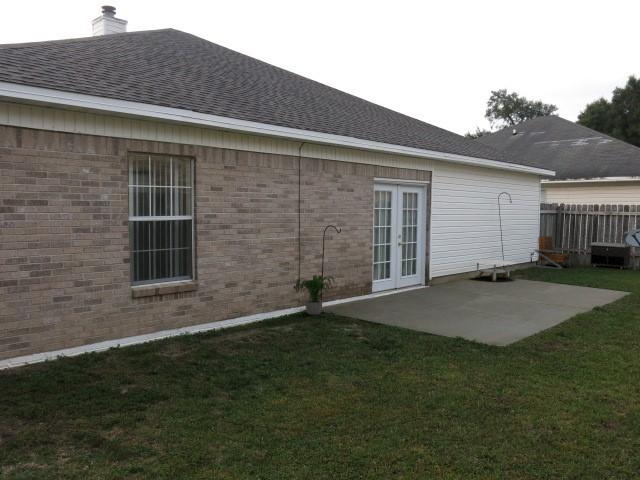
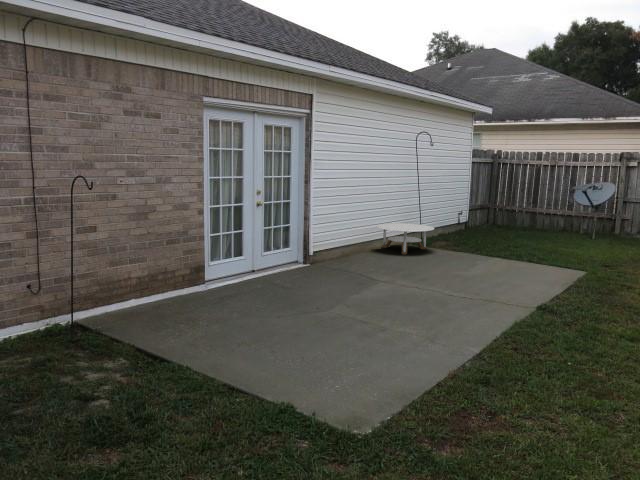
lounge chair: present [535,236,571,269] -> none [462,191,509,233]
storage bench: present [590,242,631,269] -> none [530,198,579,233]
potted plant: present [296,275,334,315] -> none [17,263,100,337]

